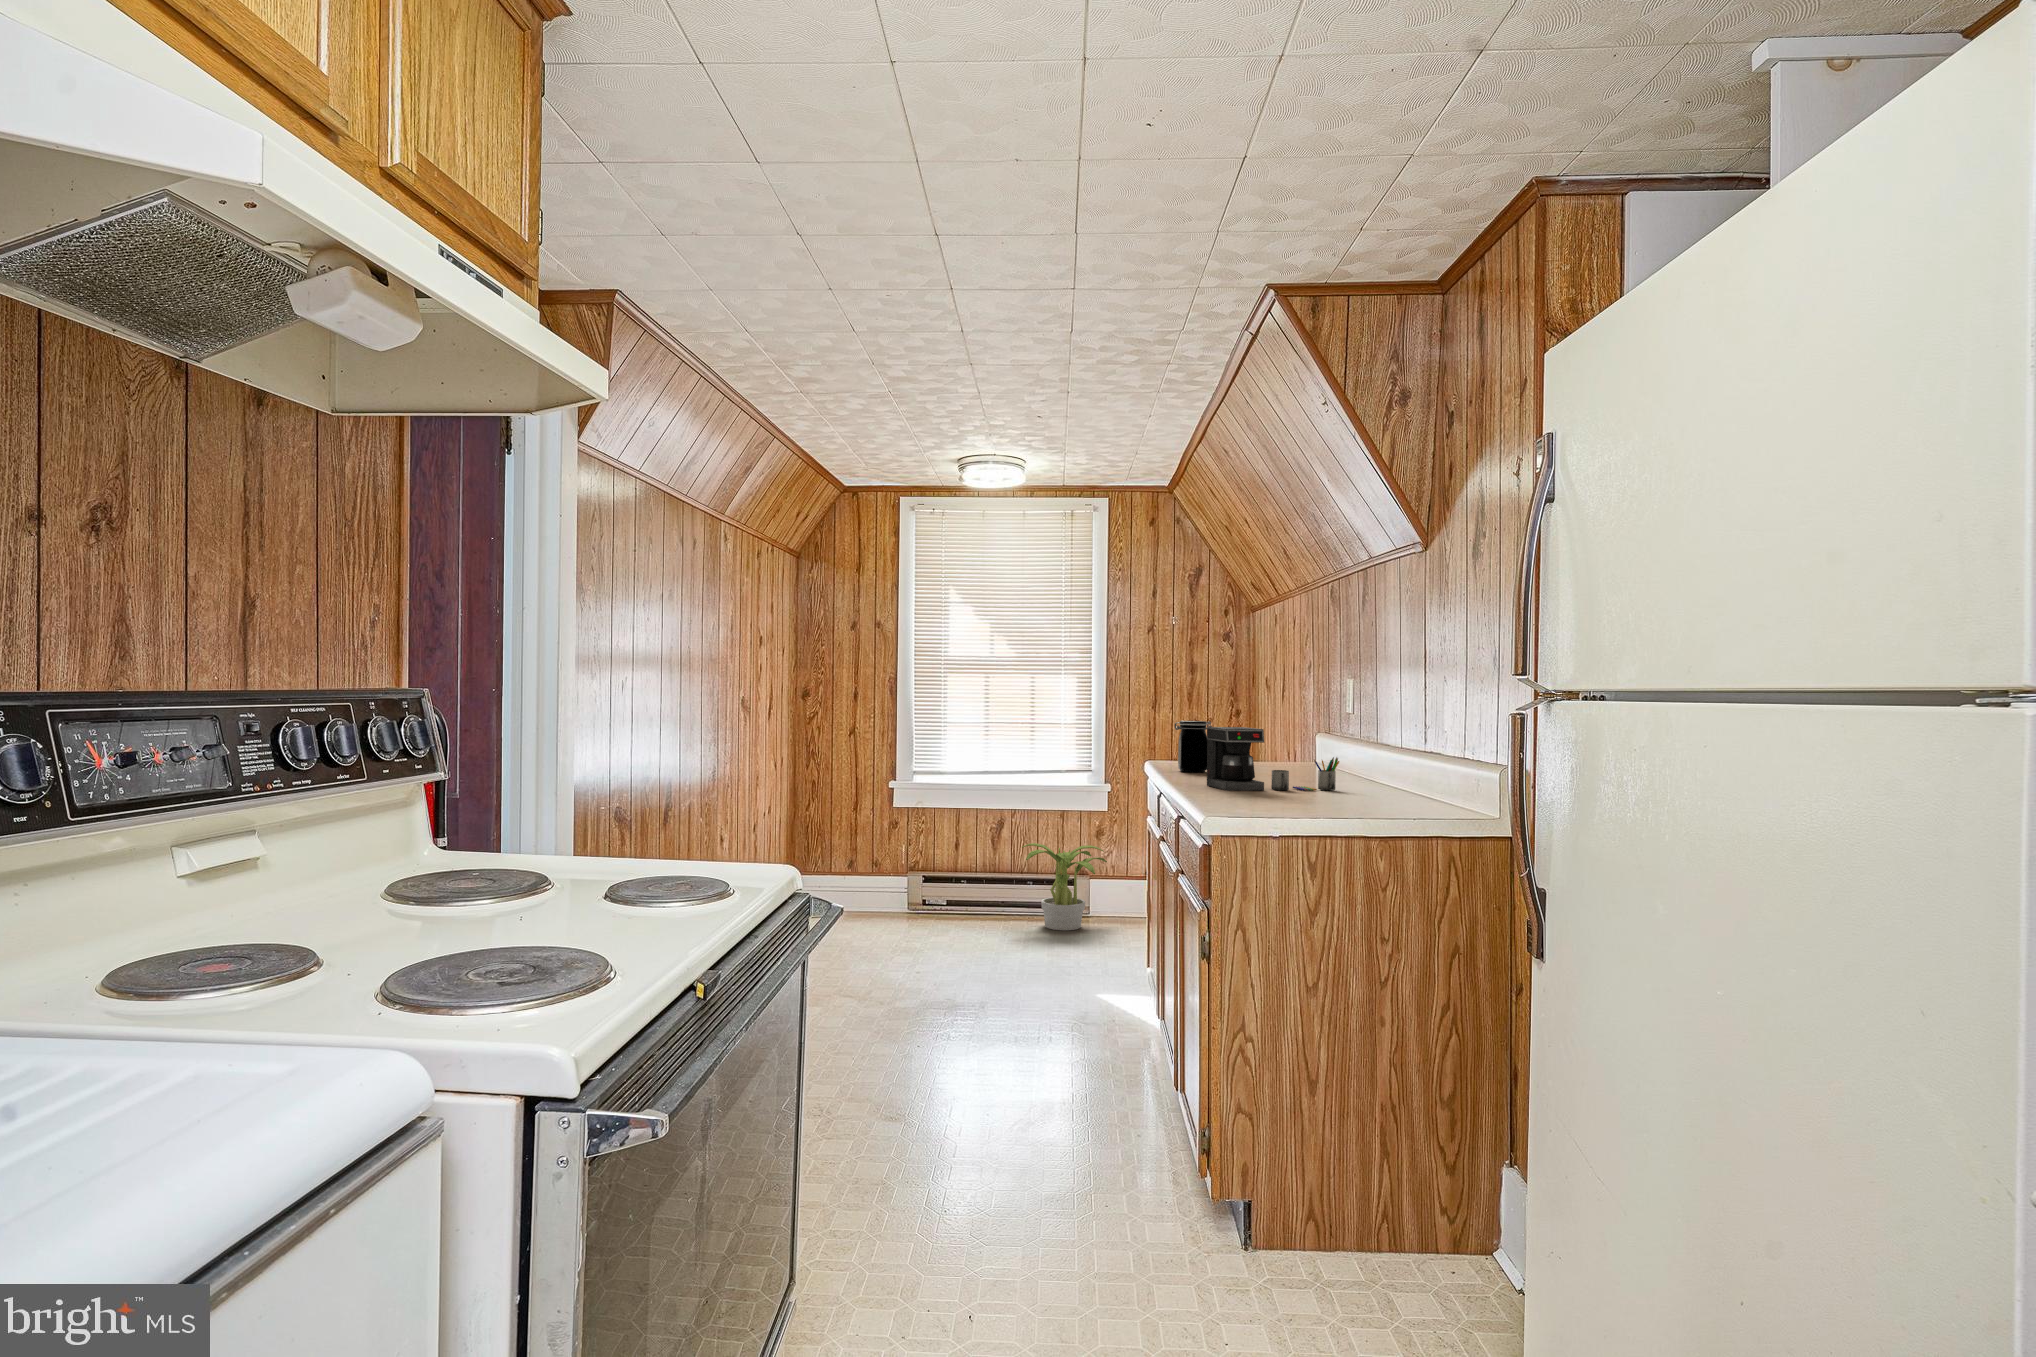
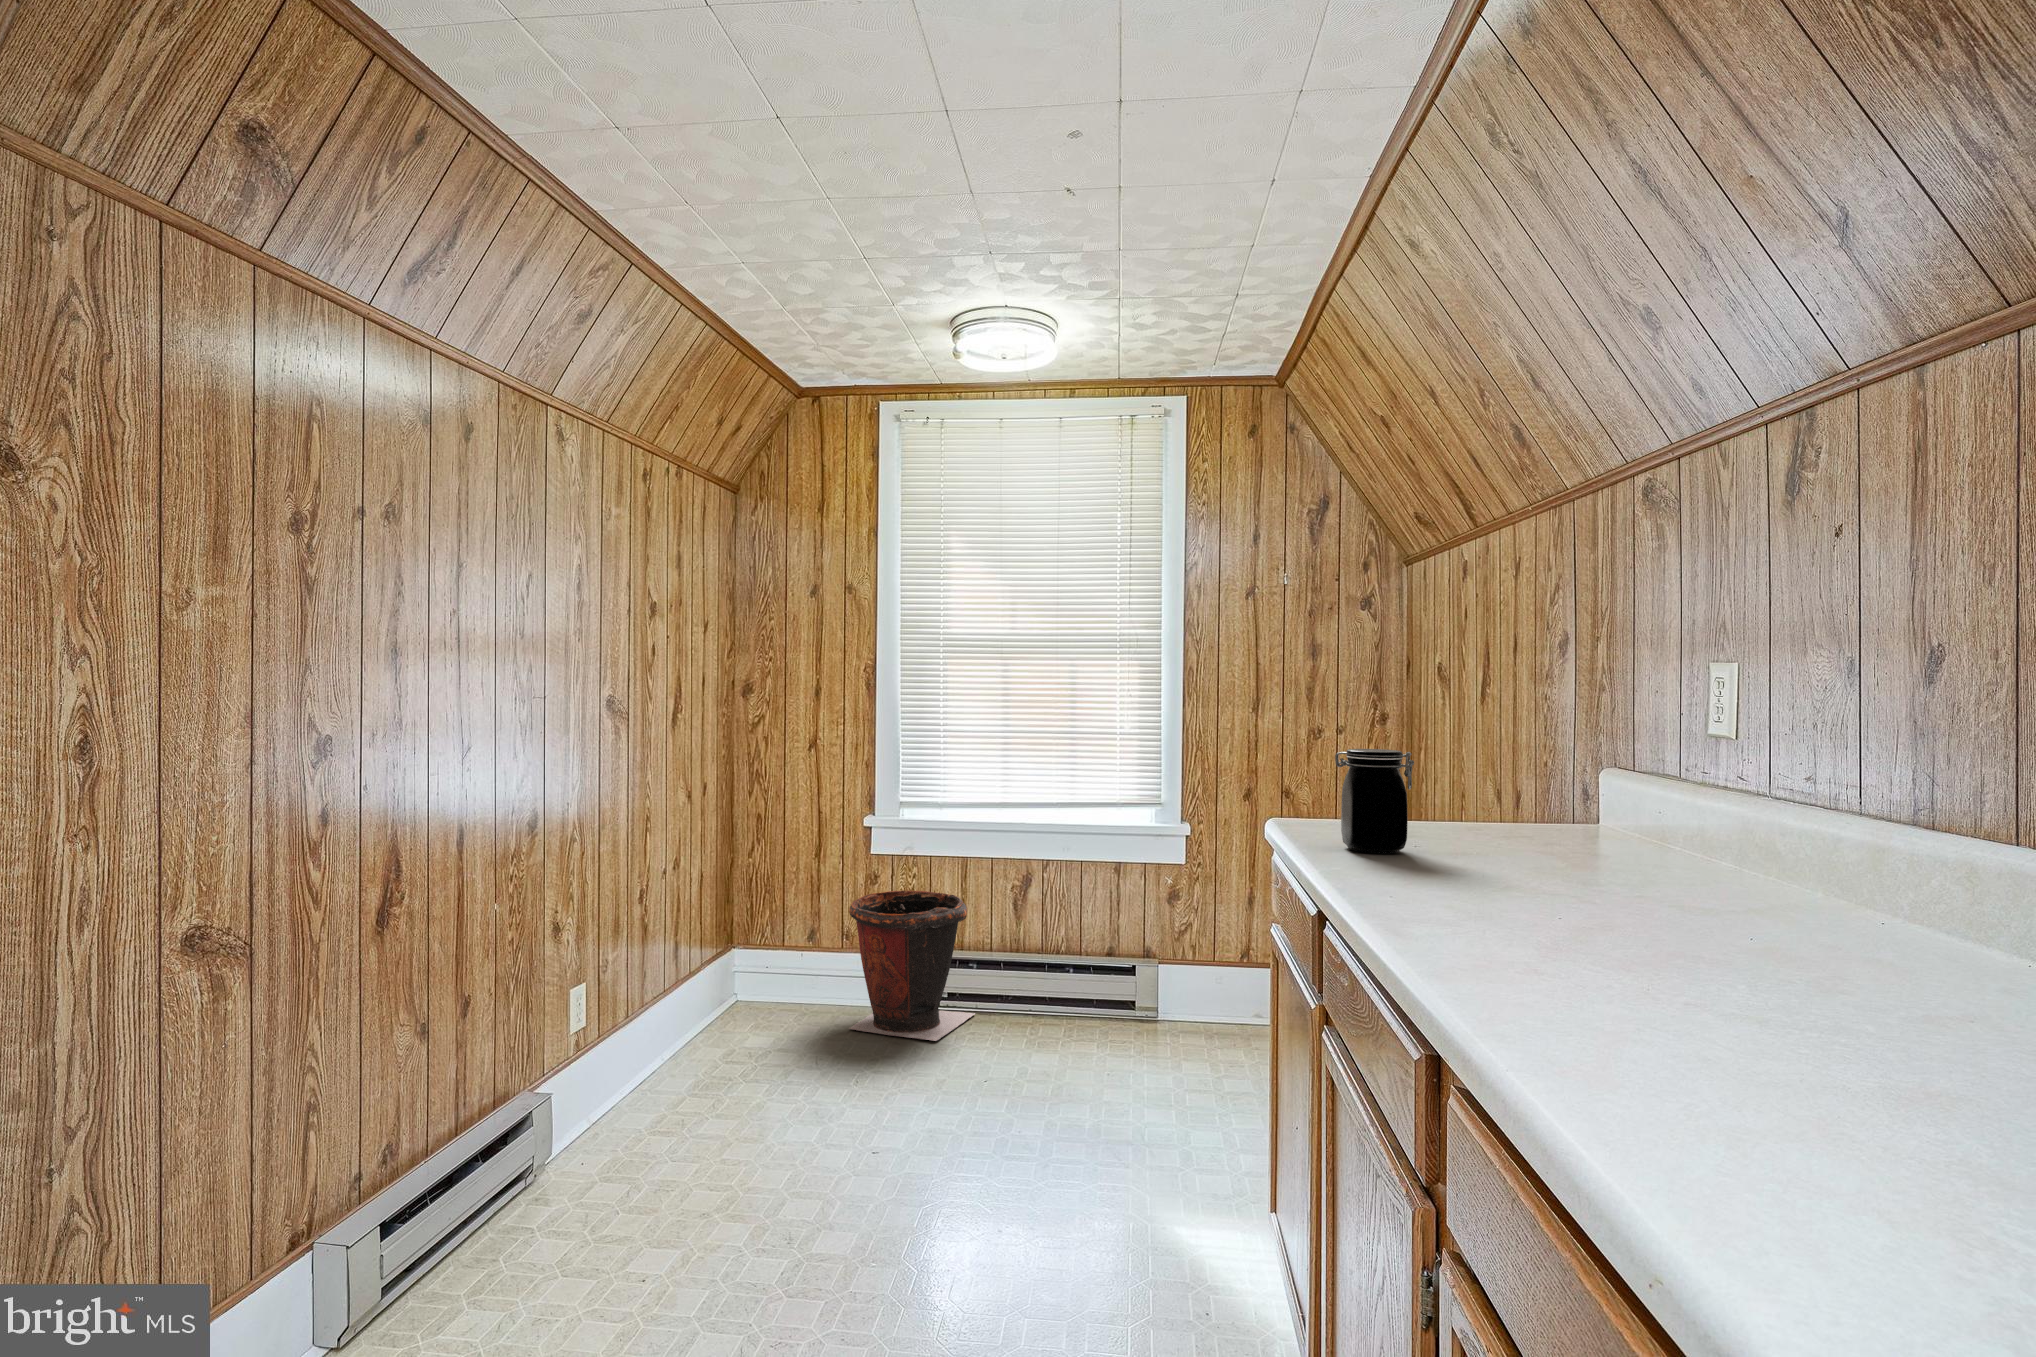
coffee maker: present [1207,727,1339,791] -> none [1482,790,1870,982]
waste bin: none [882,832,967,926] -> present [849,891,975,1041]
potted plant: present [1022,843,1107,930] -> none [1056,915,1185,1053]

